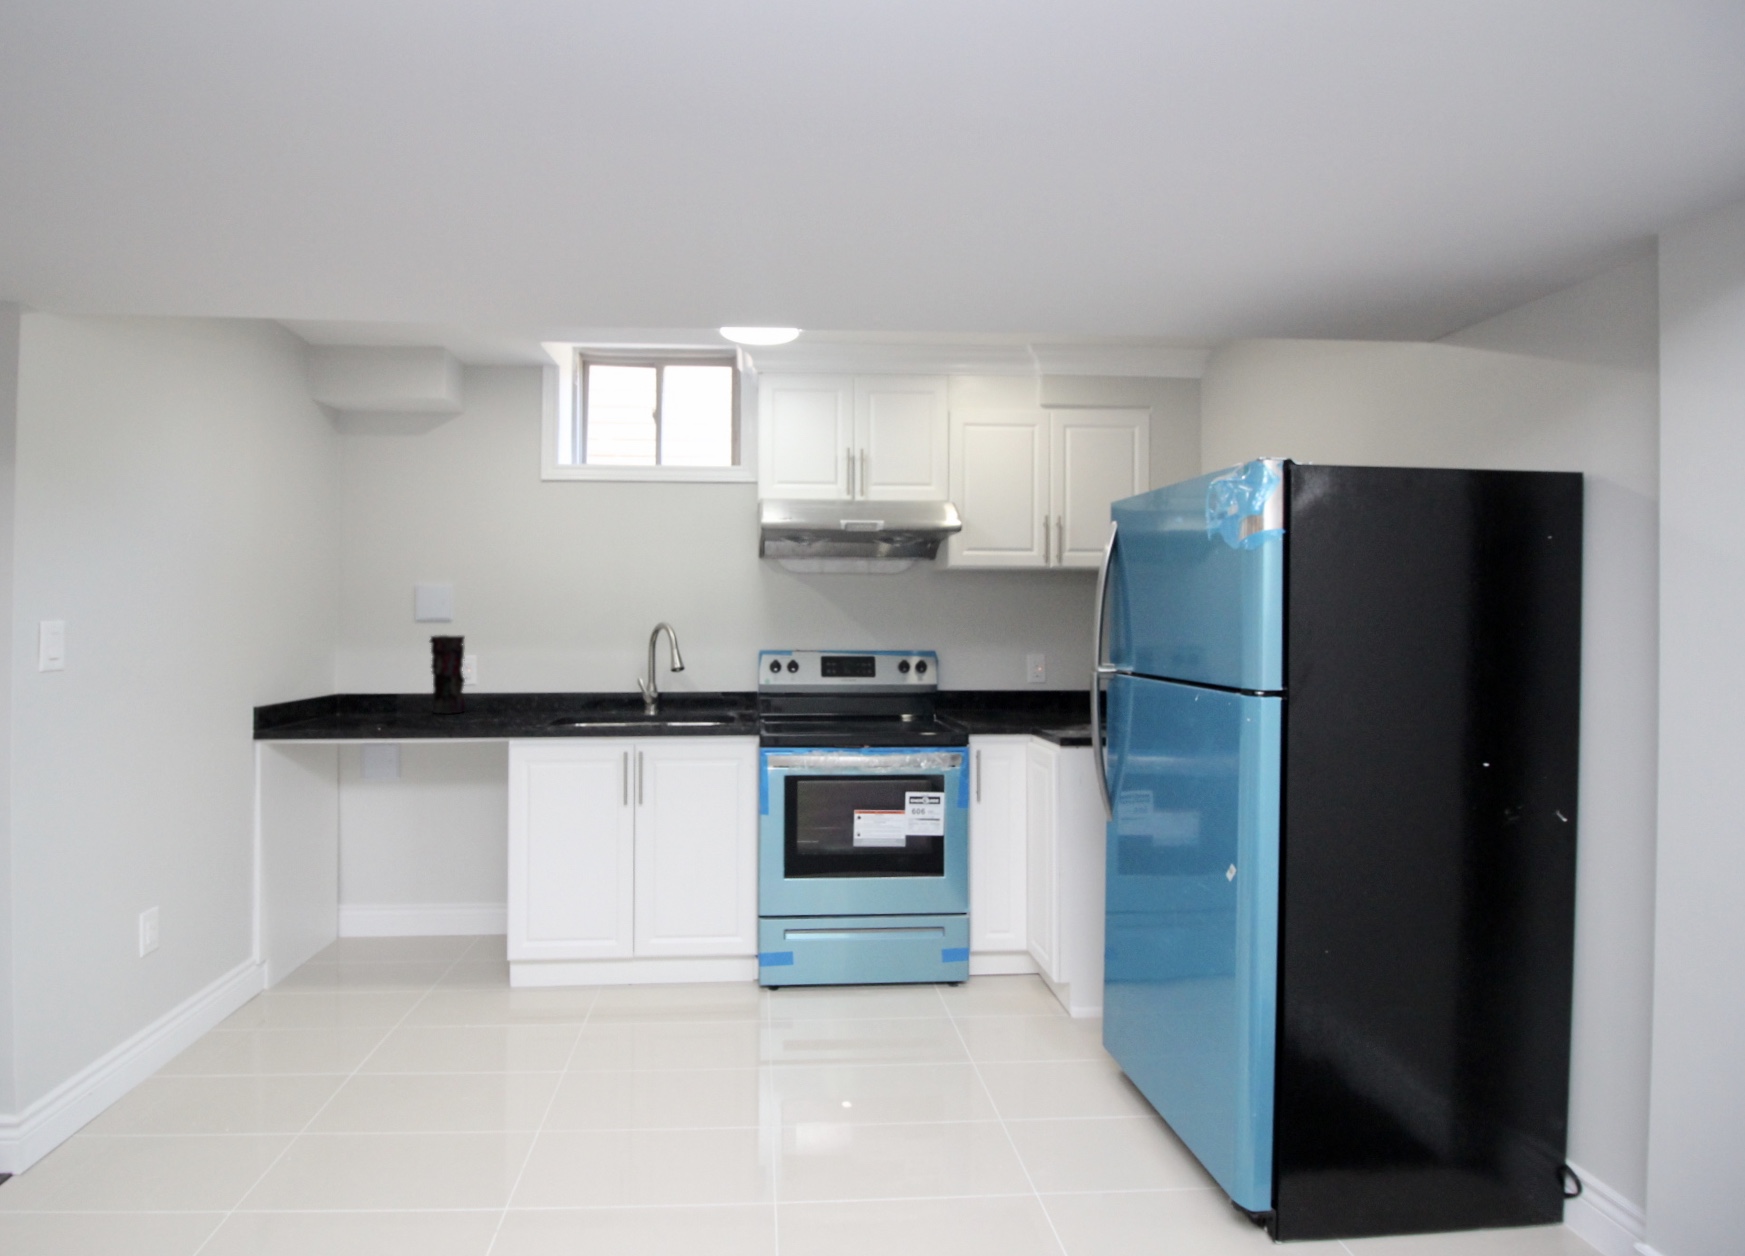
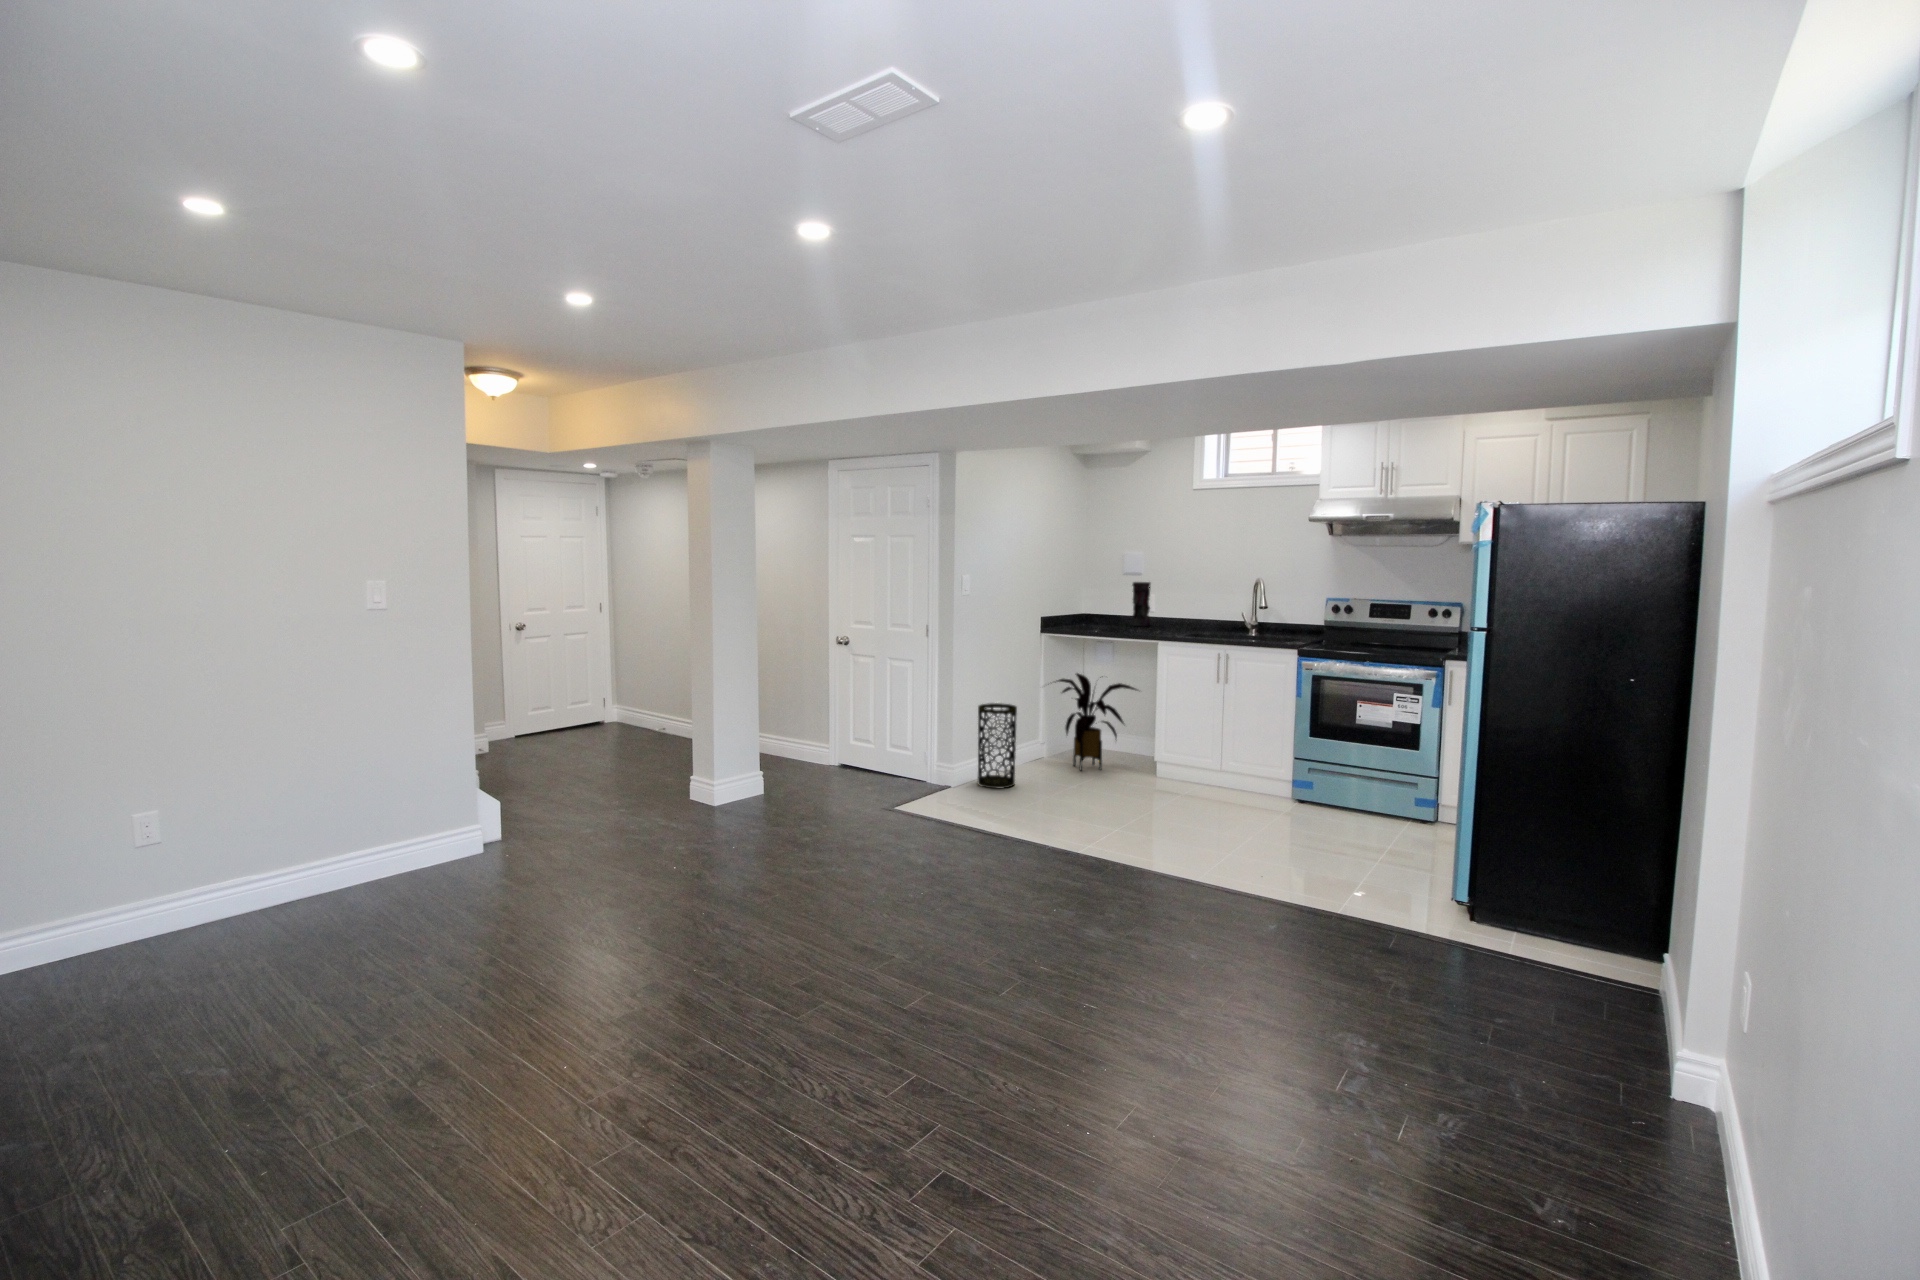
house plant: none [255,814,477,1015] -> present [1057,673,1137,770]
trash can: none [101,920,214,1140] -> present [978,703,1017,788]

